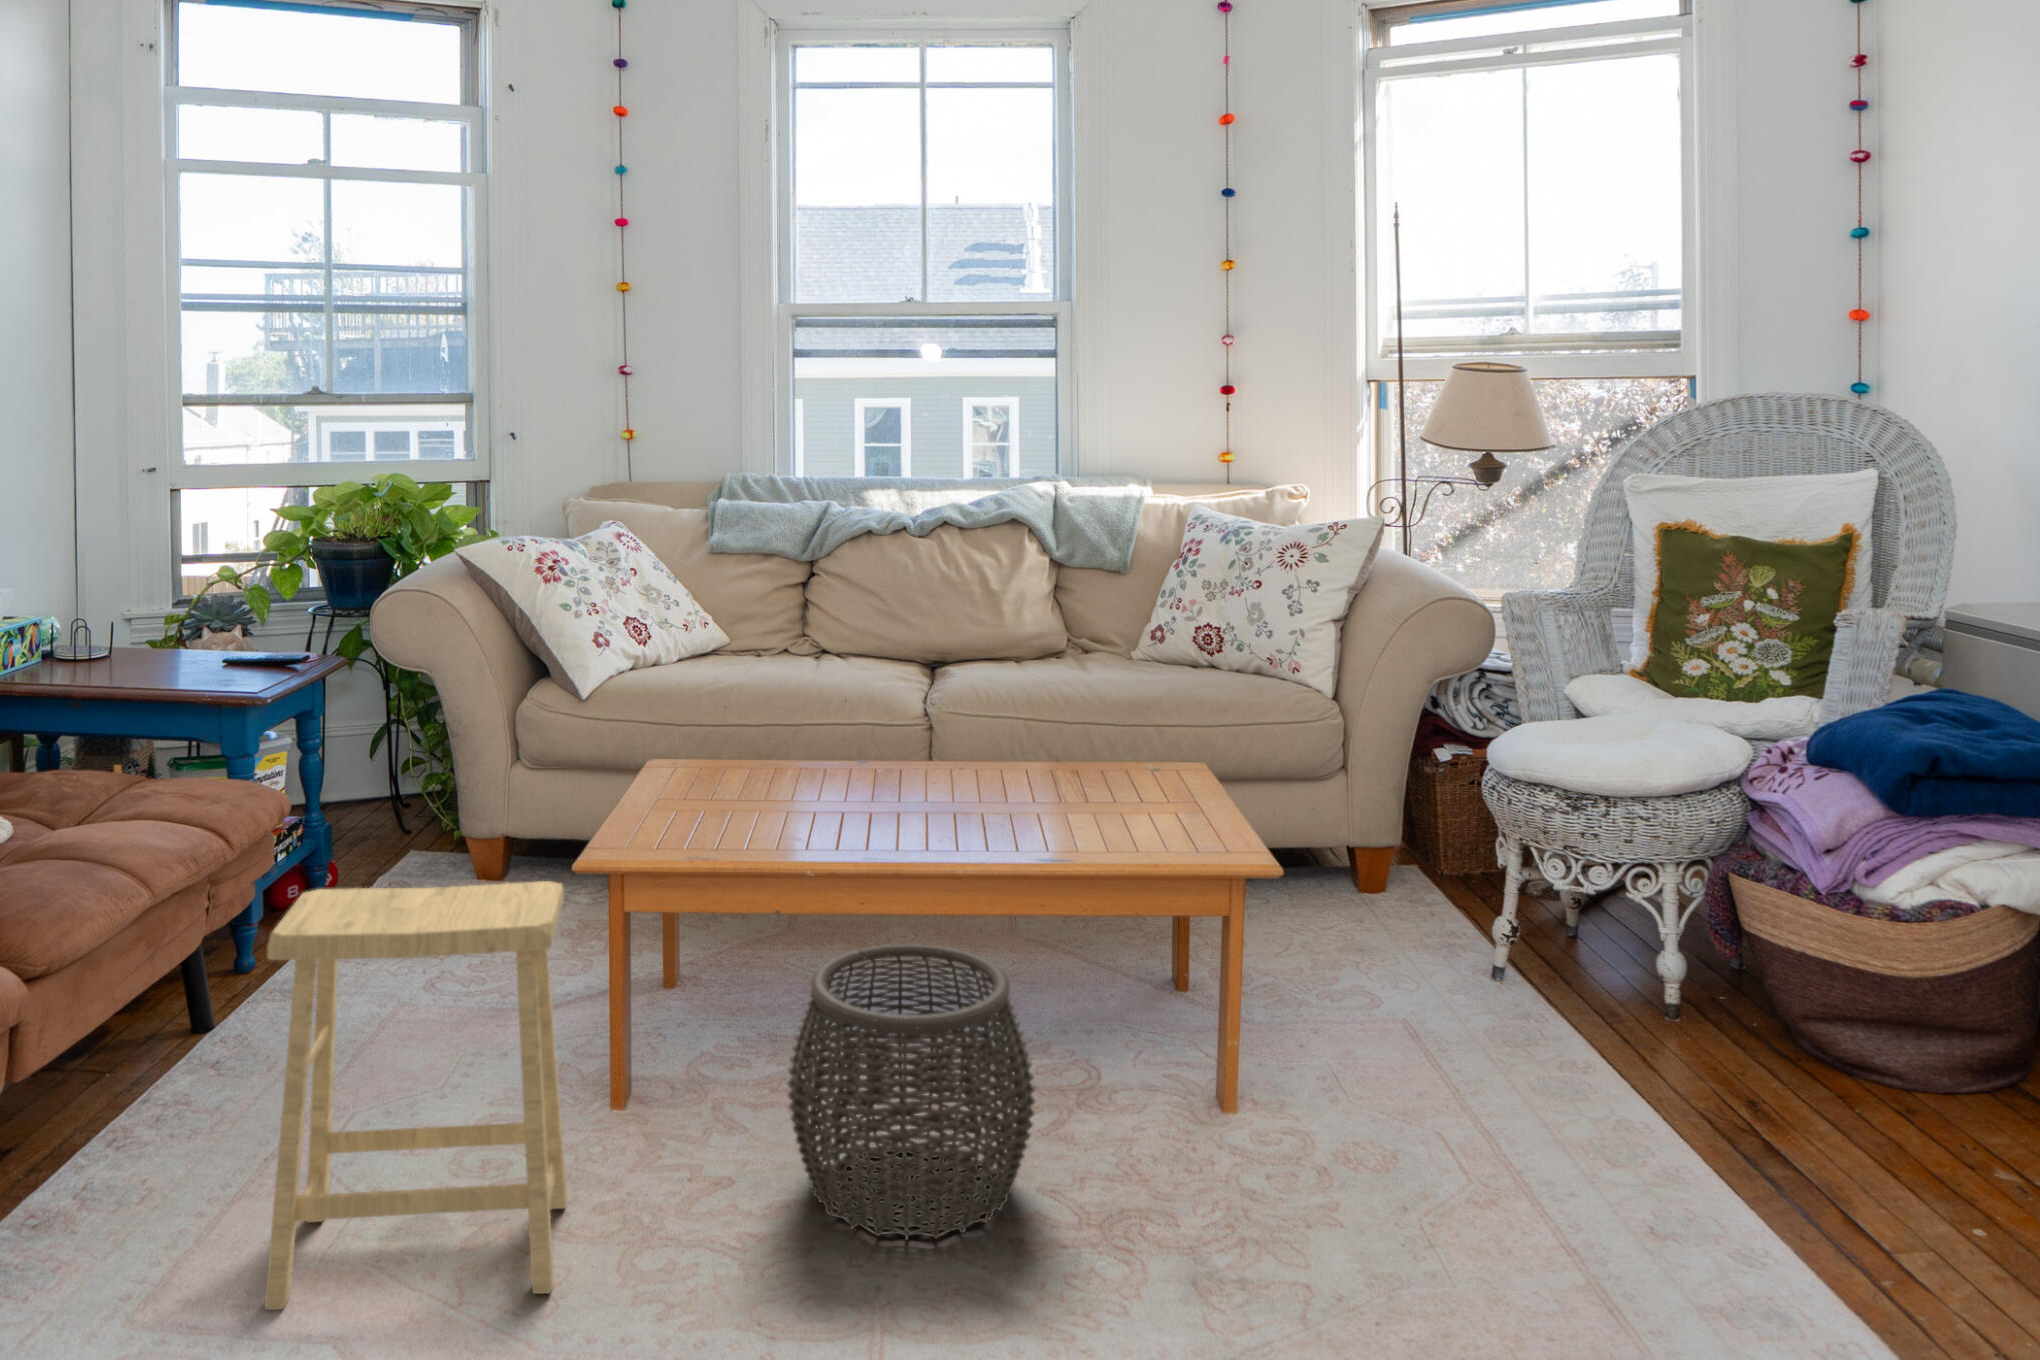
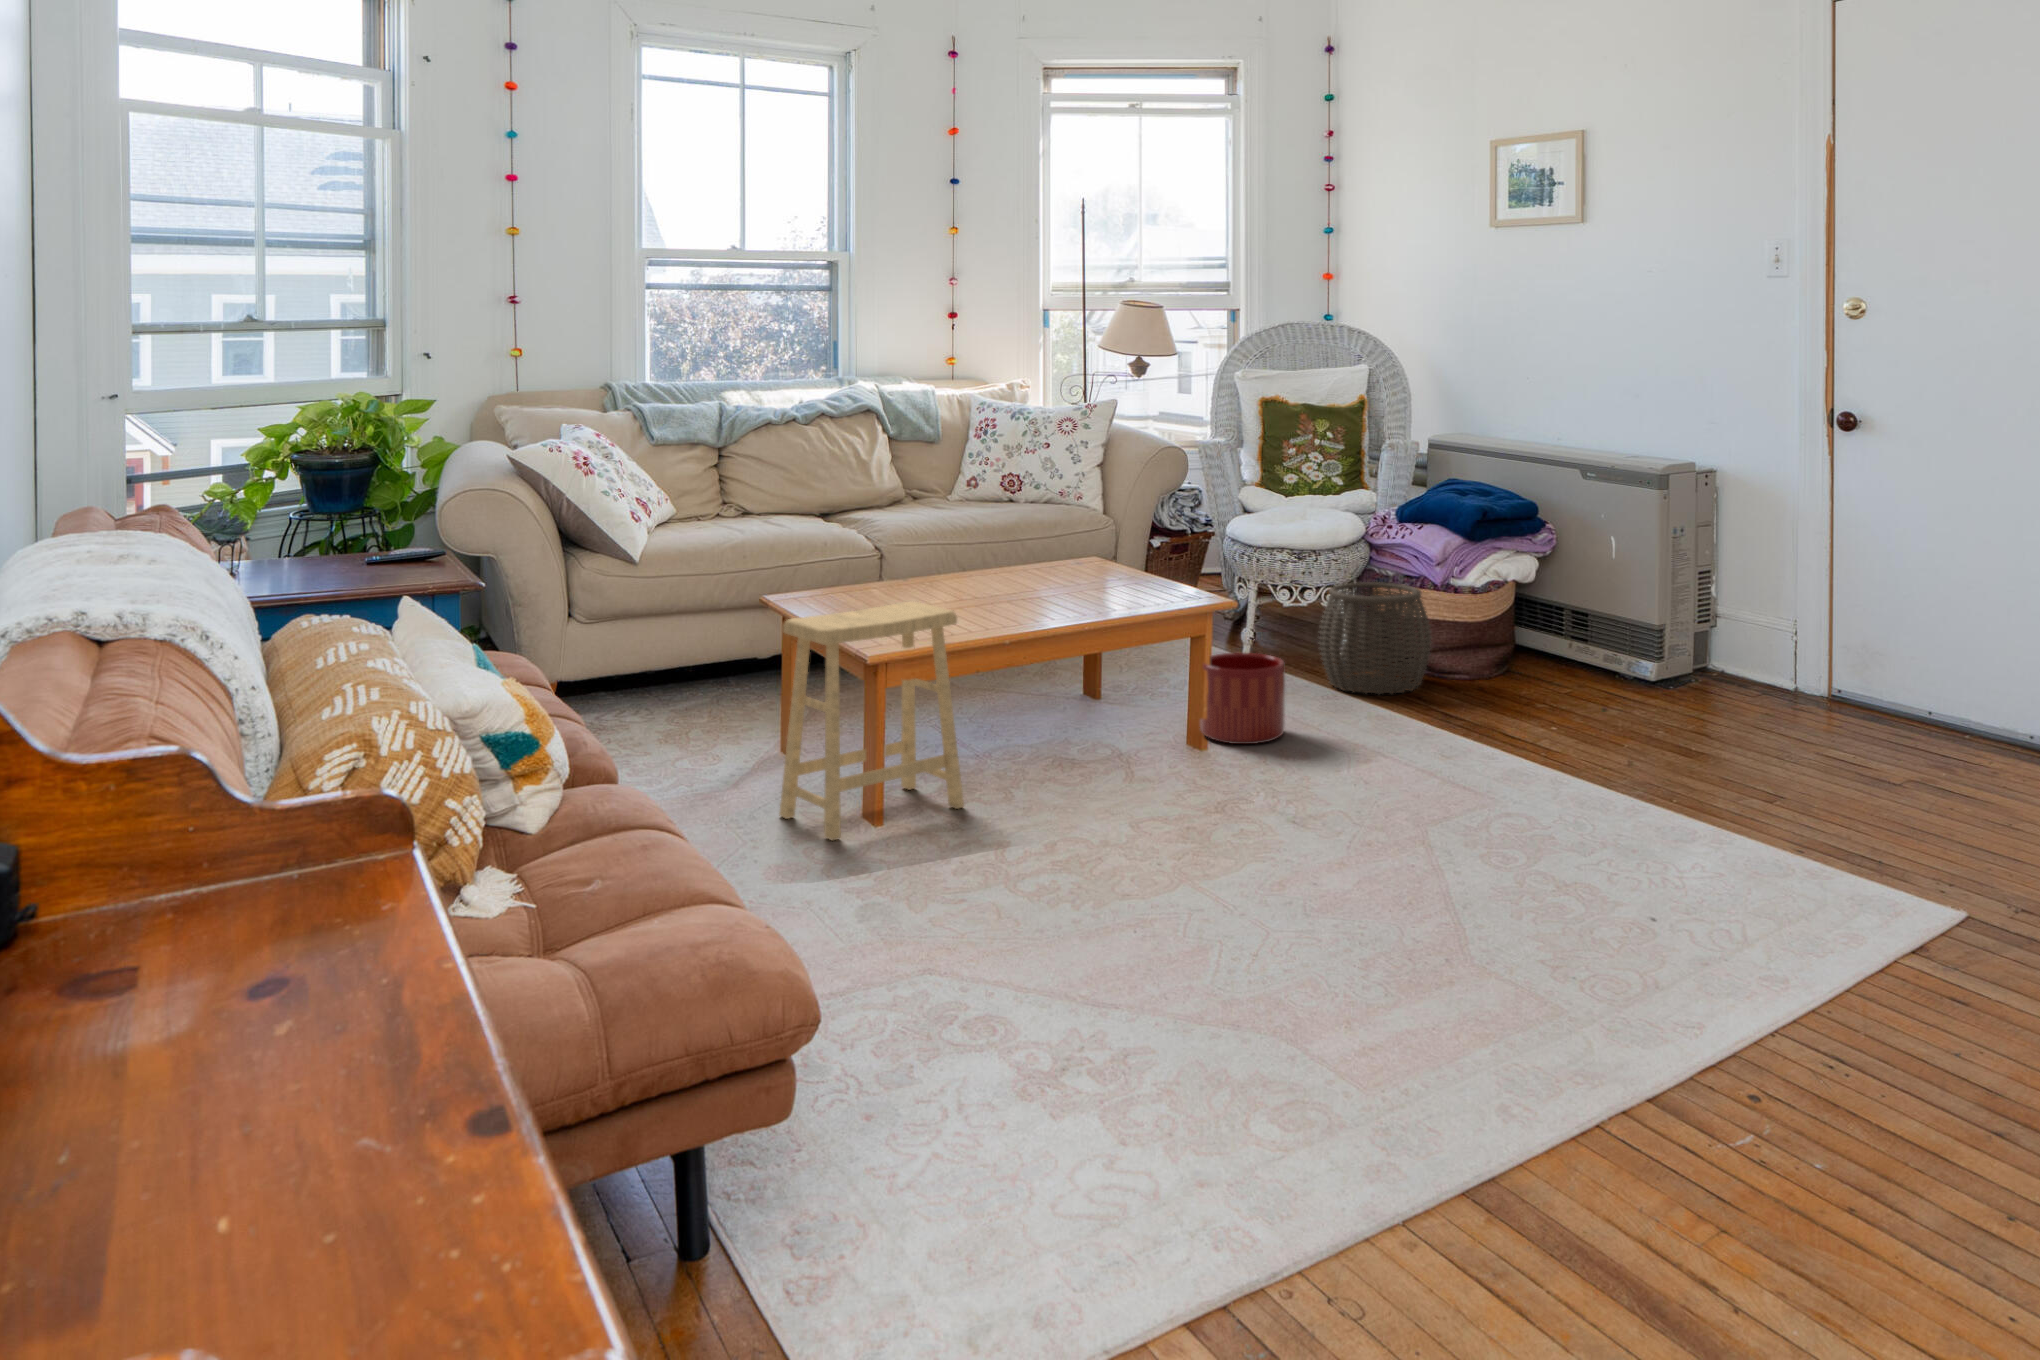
woven basket: present [788,945,1035,1240] -> present [1319,582,1432,695]
planter: none [1177,1056,1356,1288] -> present [1200,653,1285,744]

